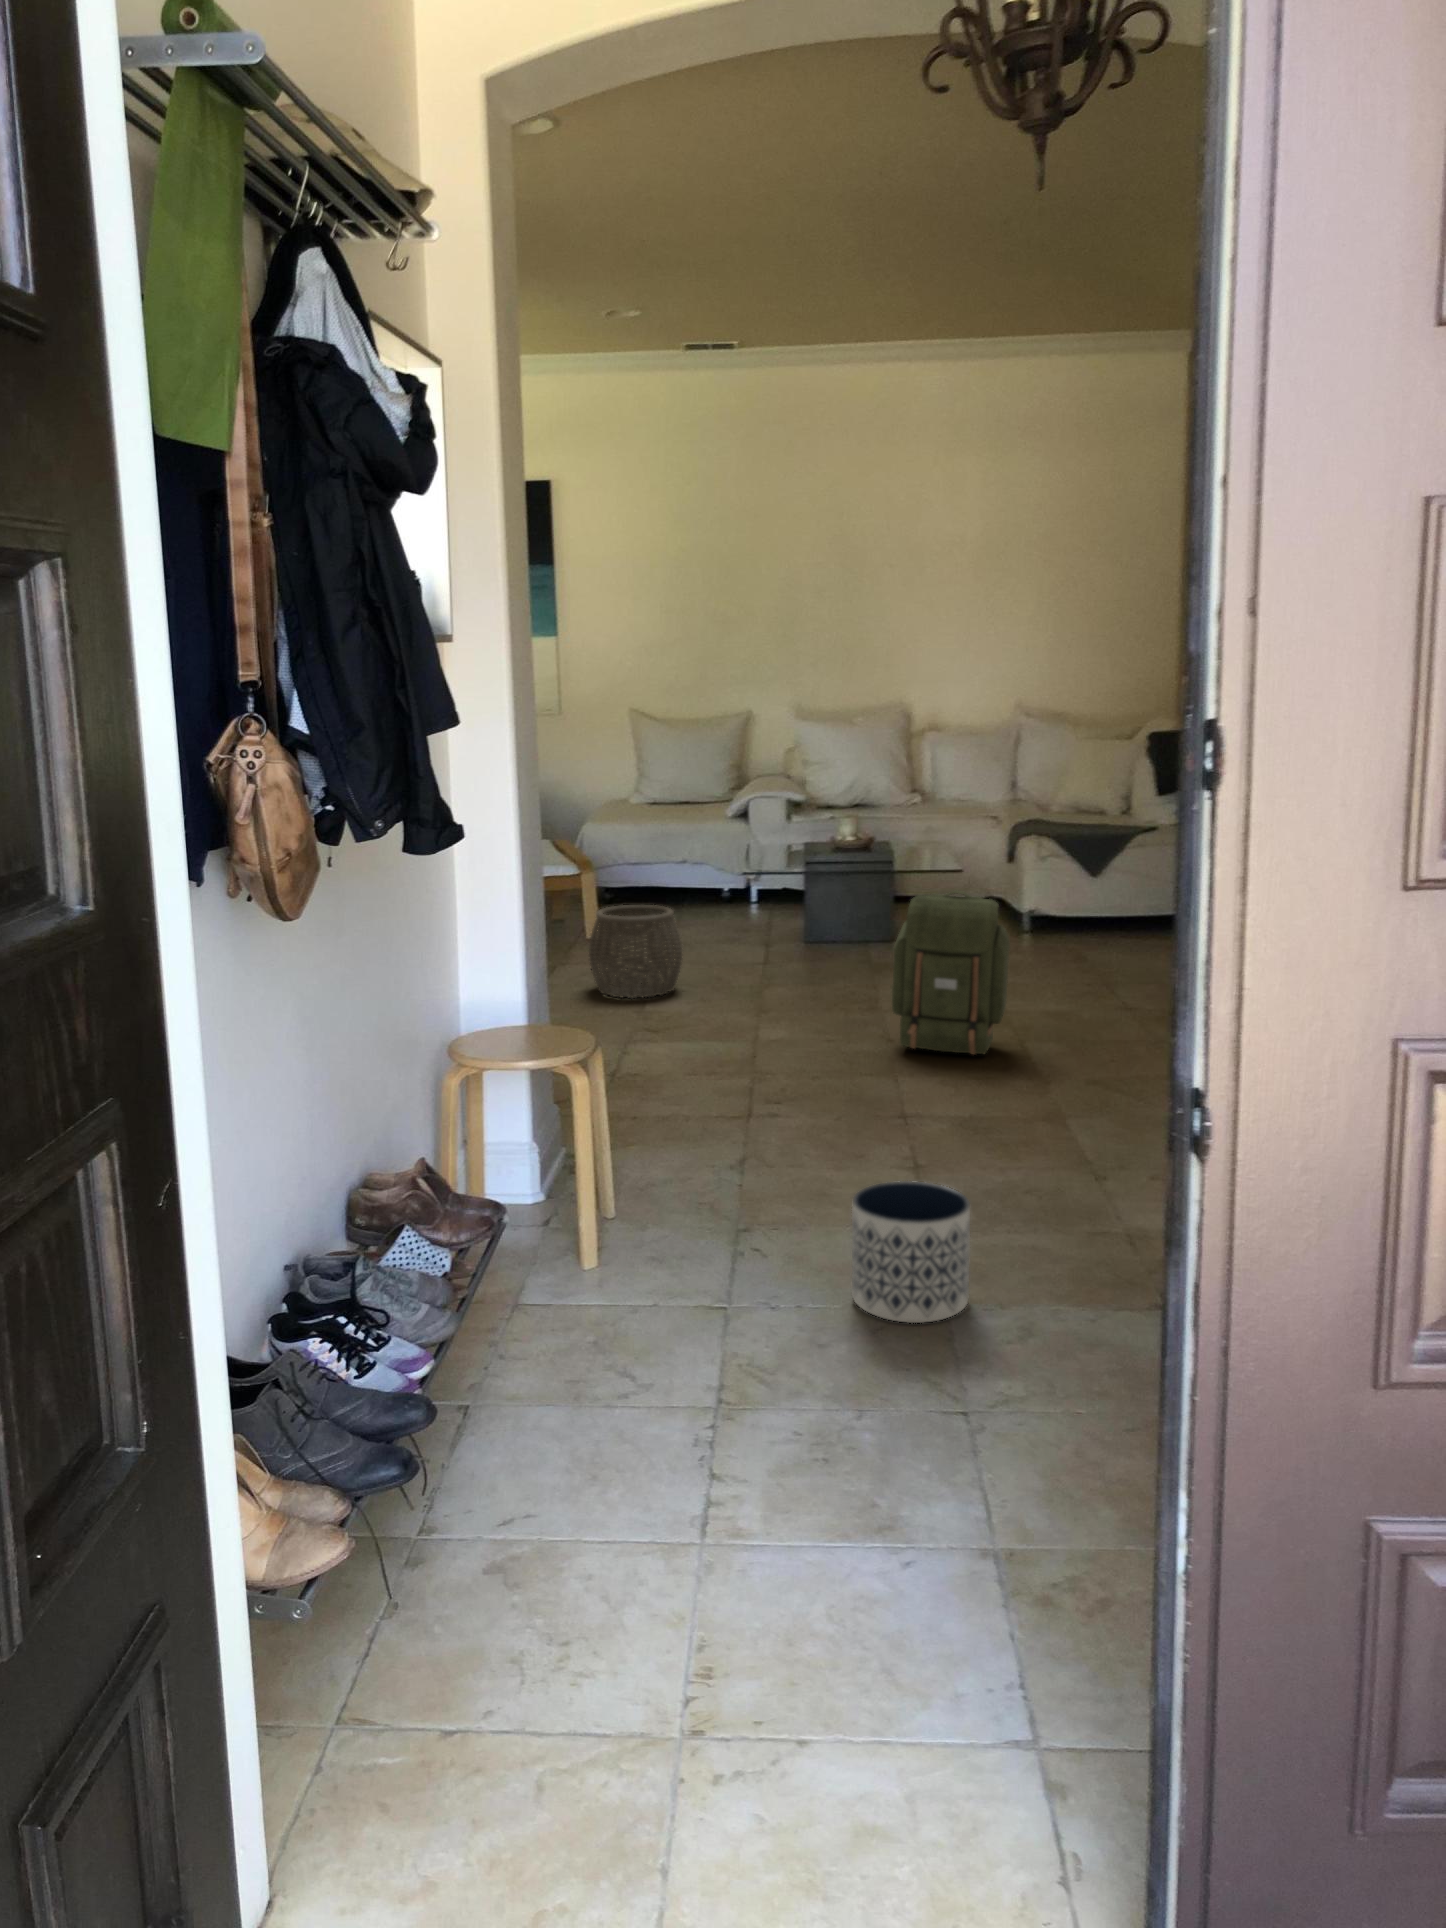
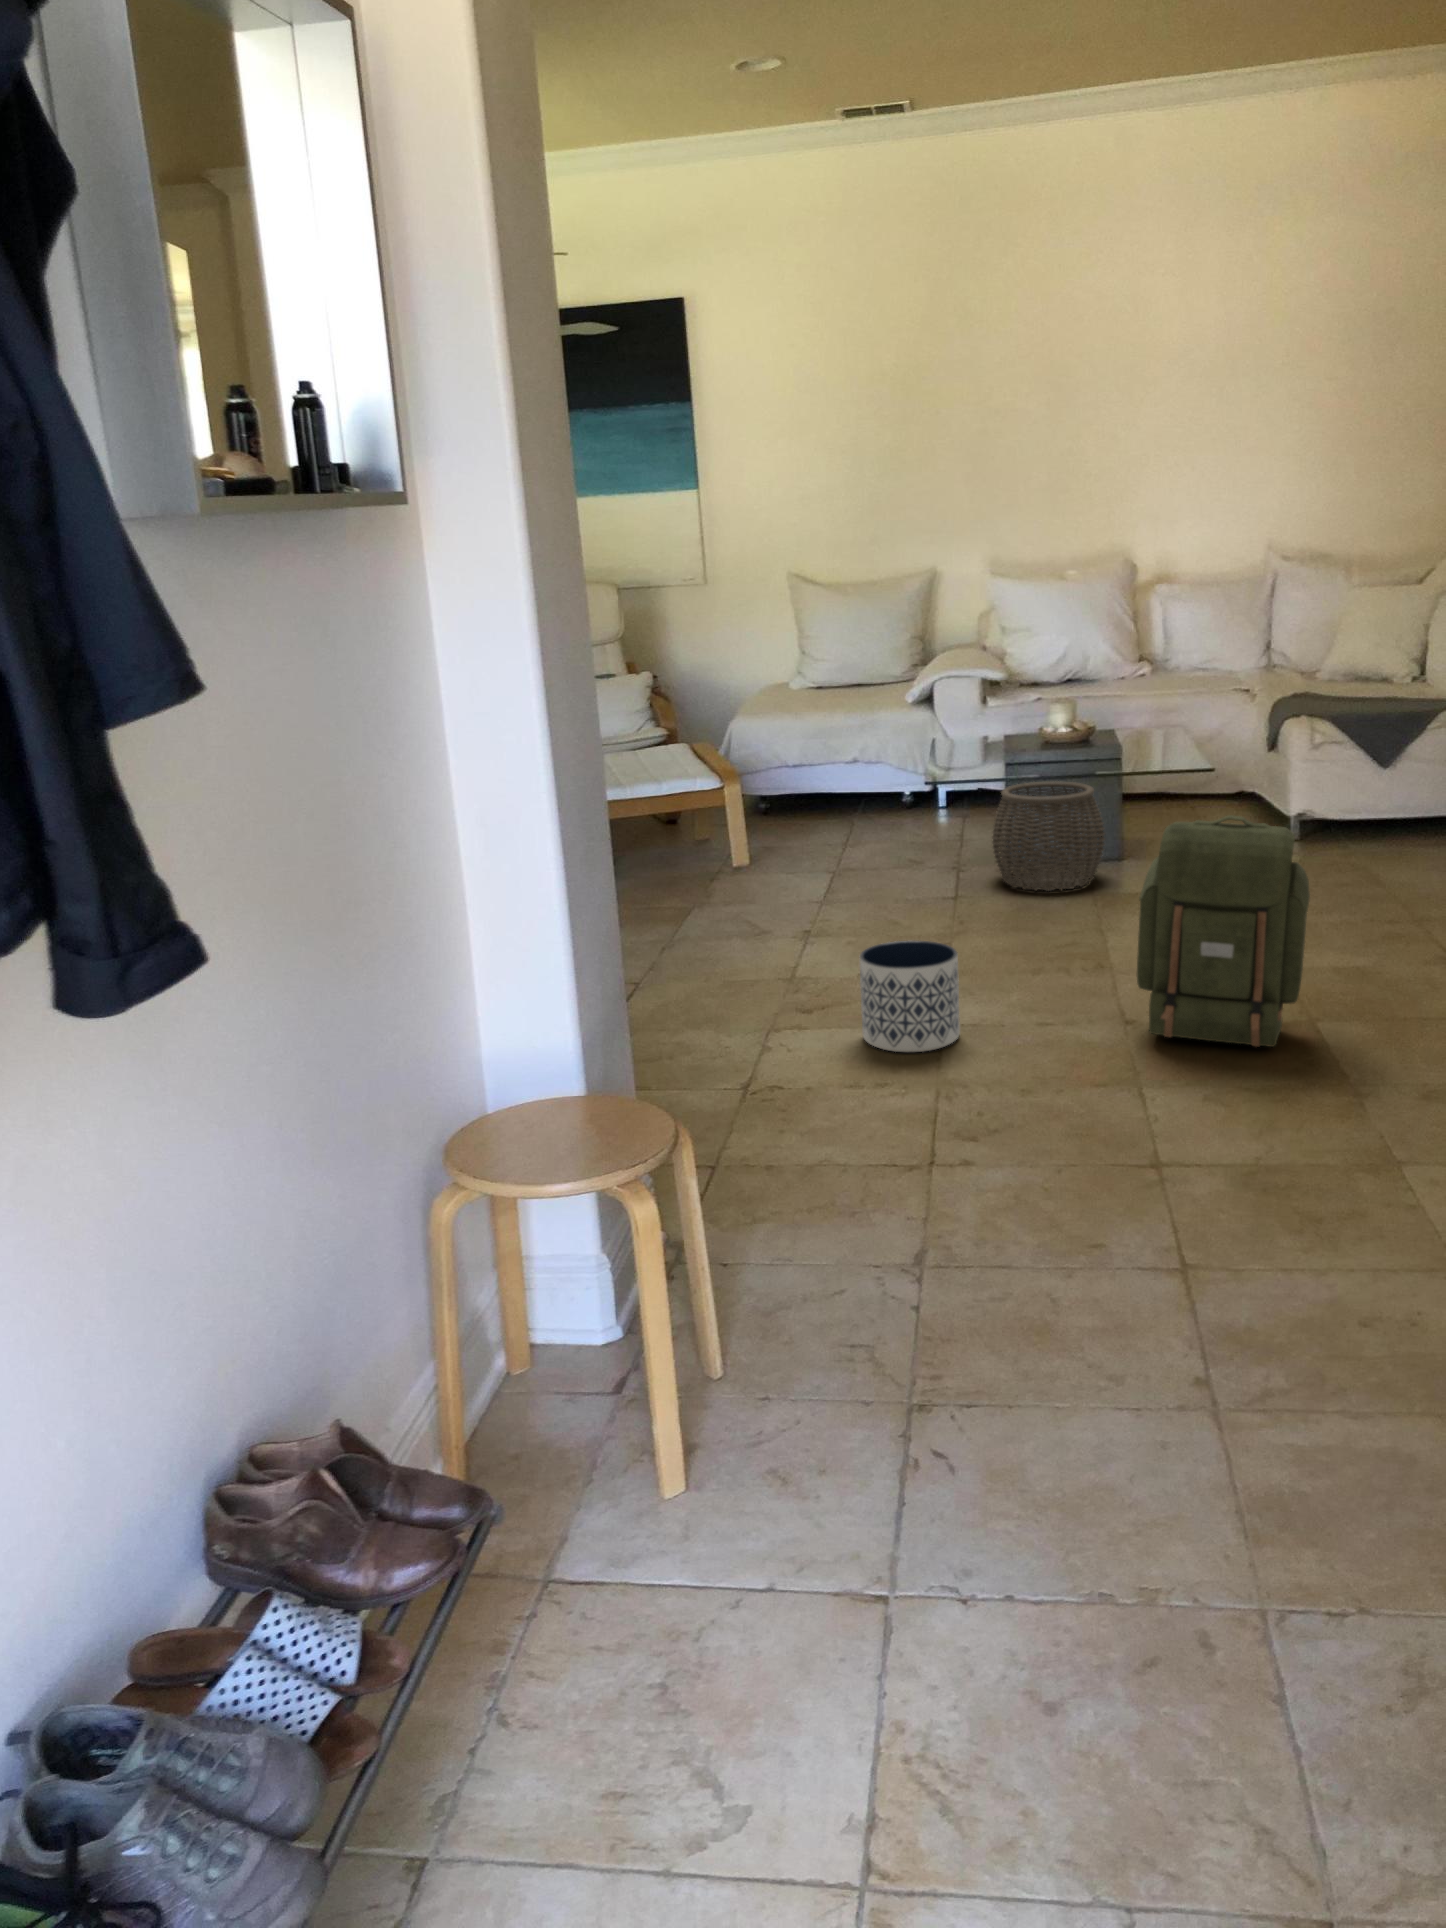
woven basket: present [589,905,682,998] -> present [992,781,1105,891]
planter: present [852,1181,970,1323] -> present [860,941,960,1052]

